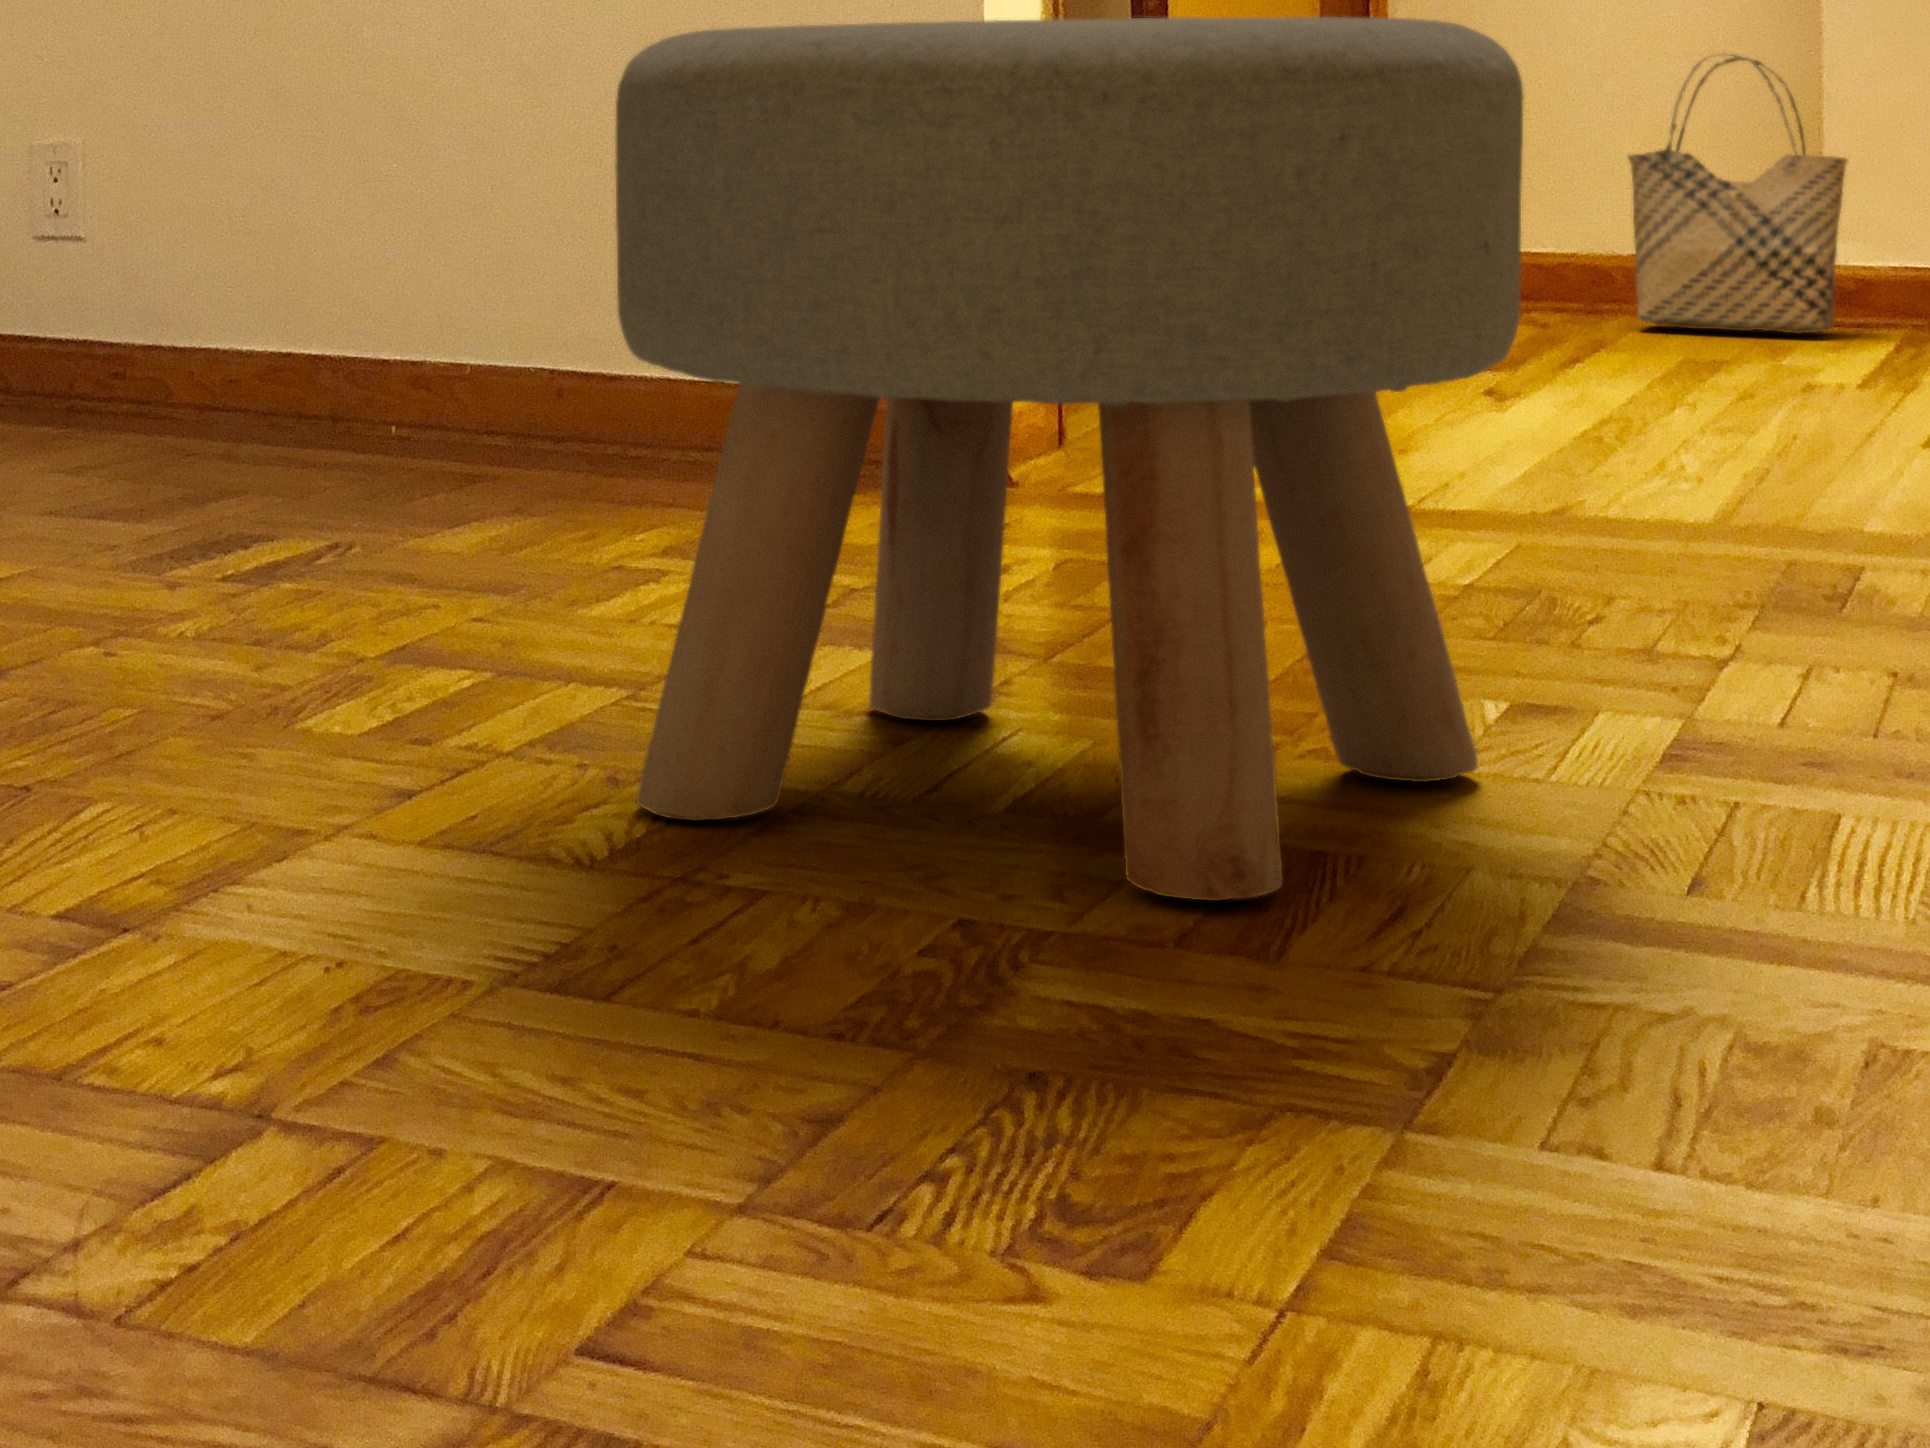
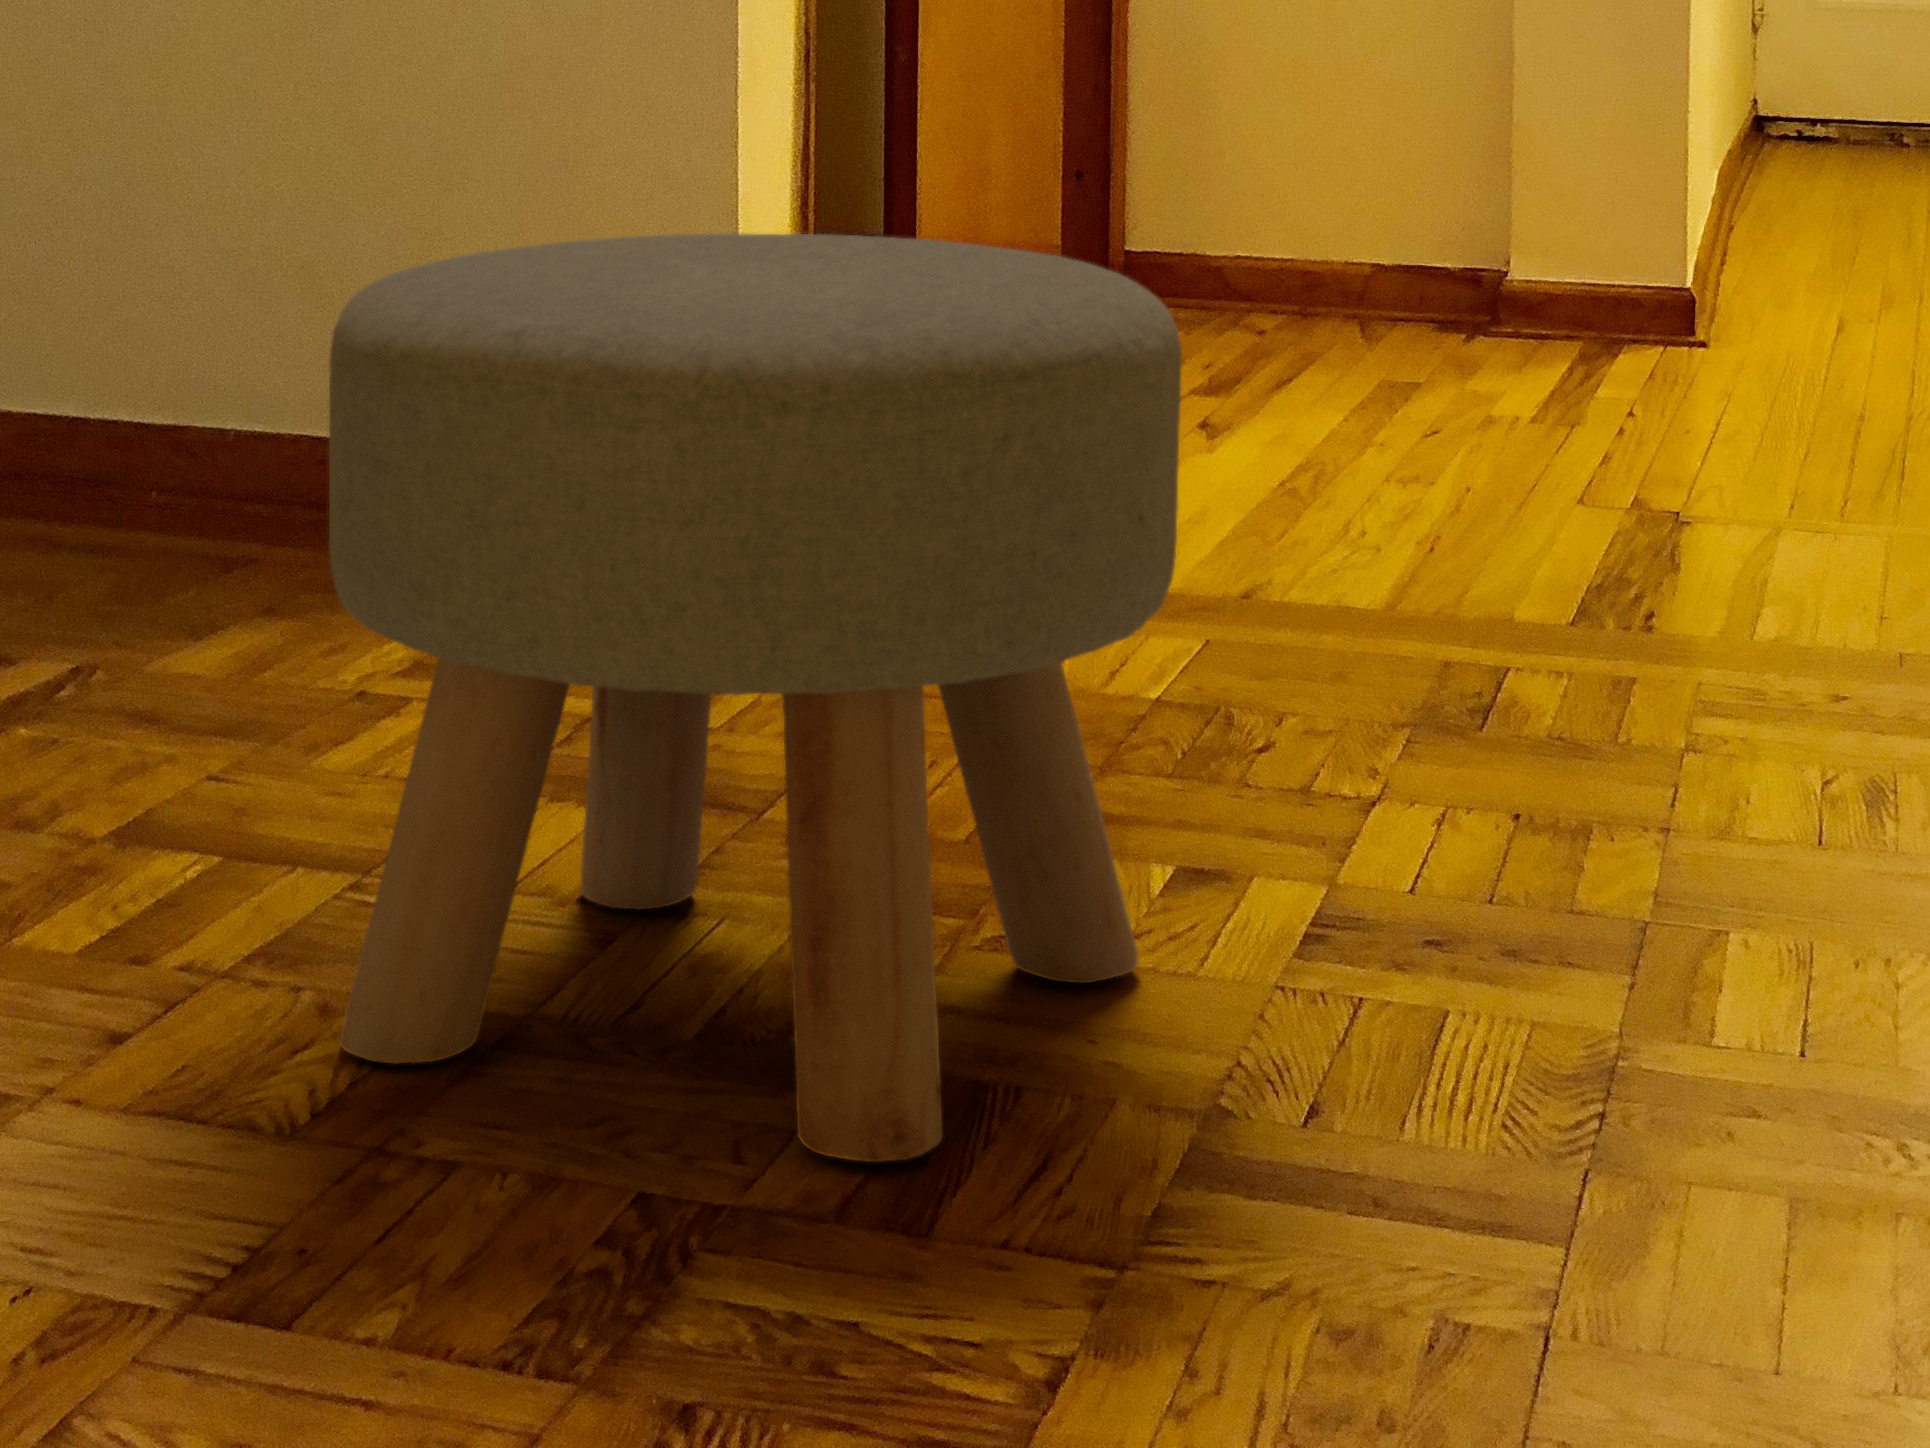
woven basket: present [1628,54,1847,333] -> none [1339,80,1534,341]

